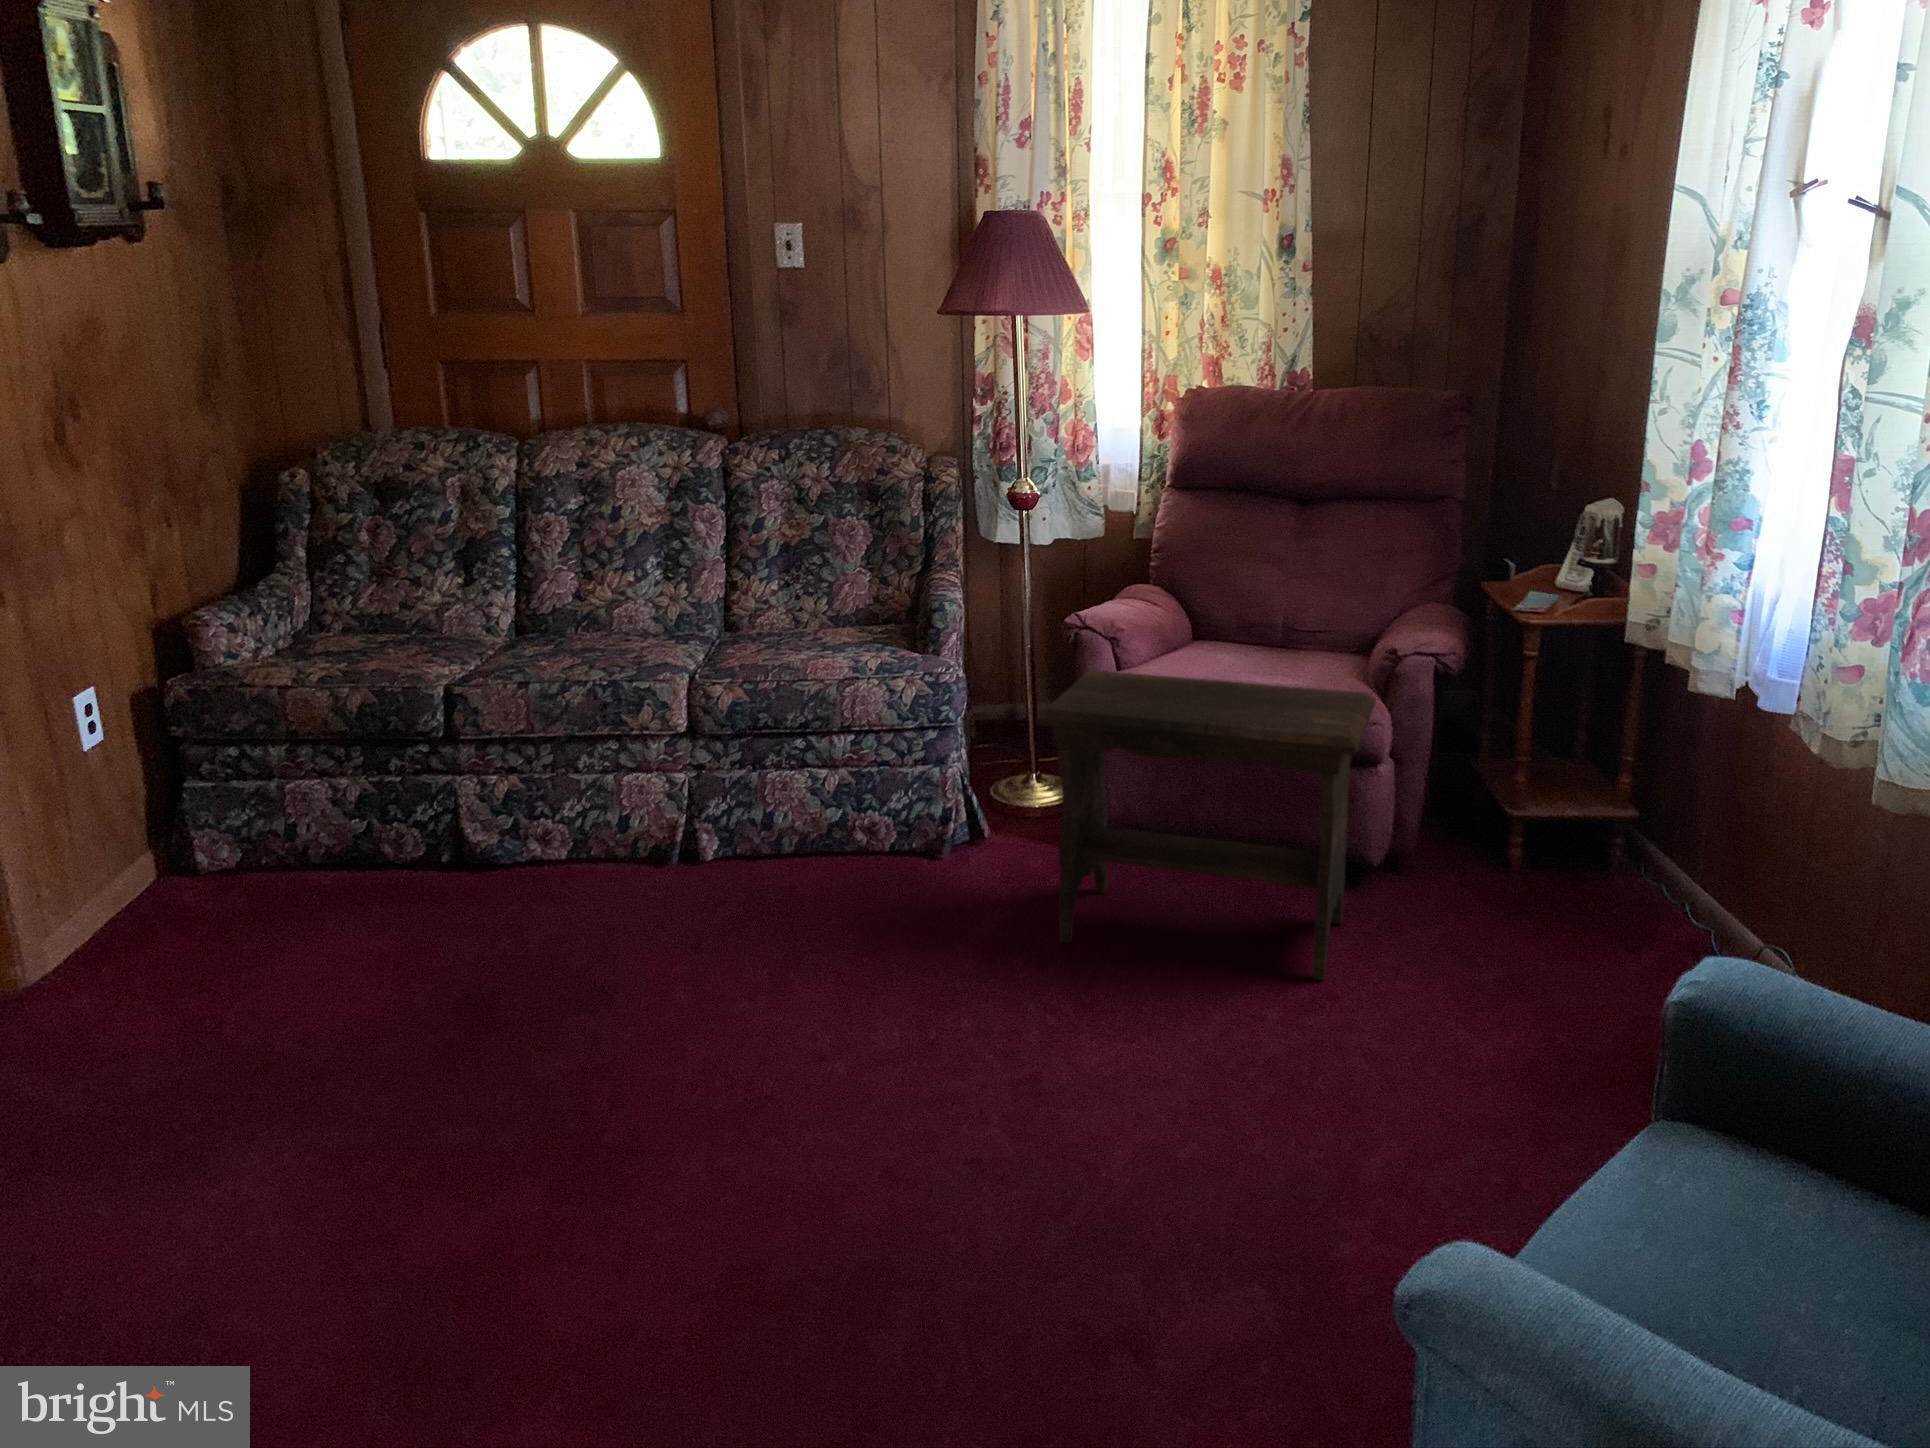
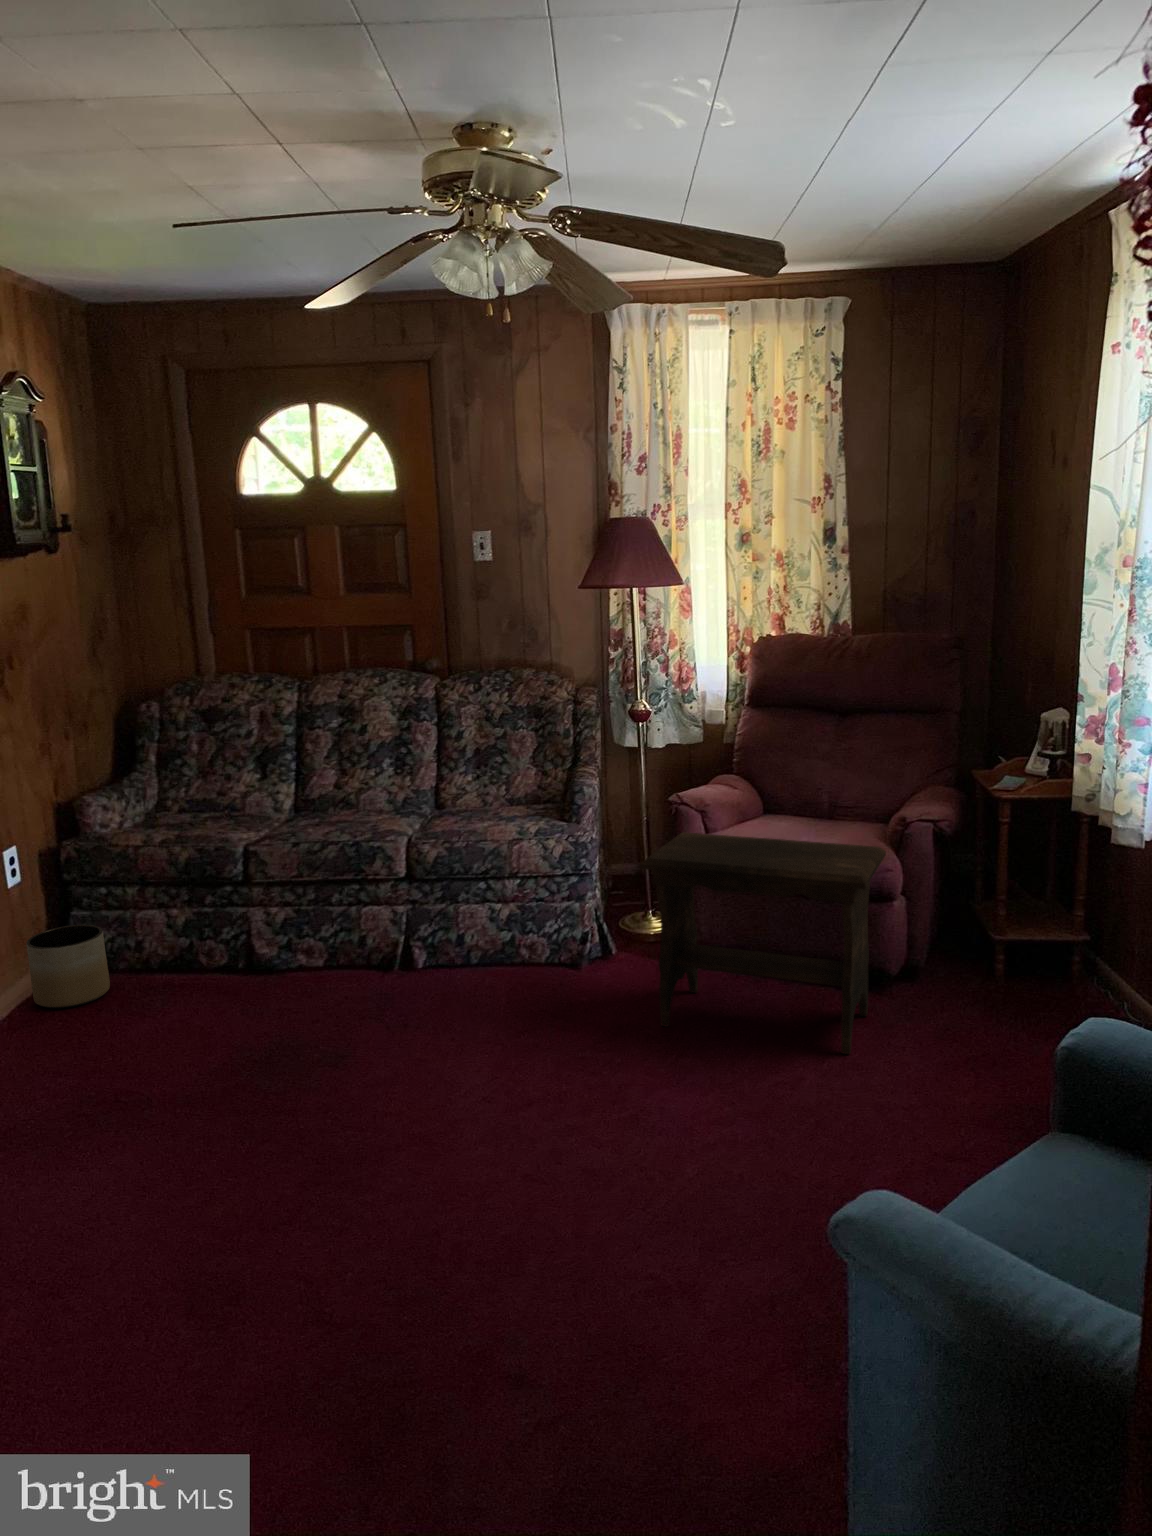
planter: none [116,803,249,927] -> present [26,925,110,1008]

